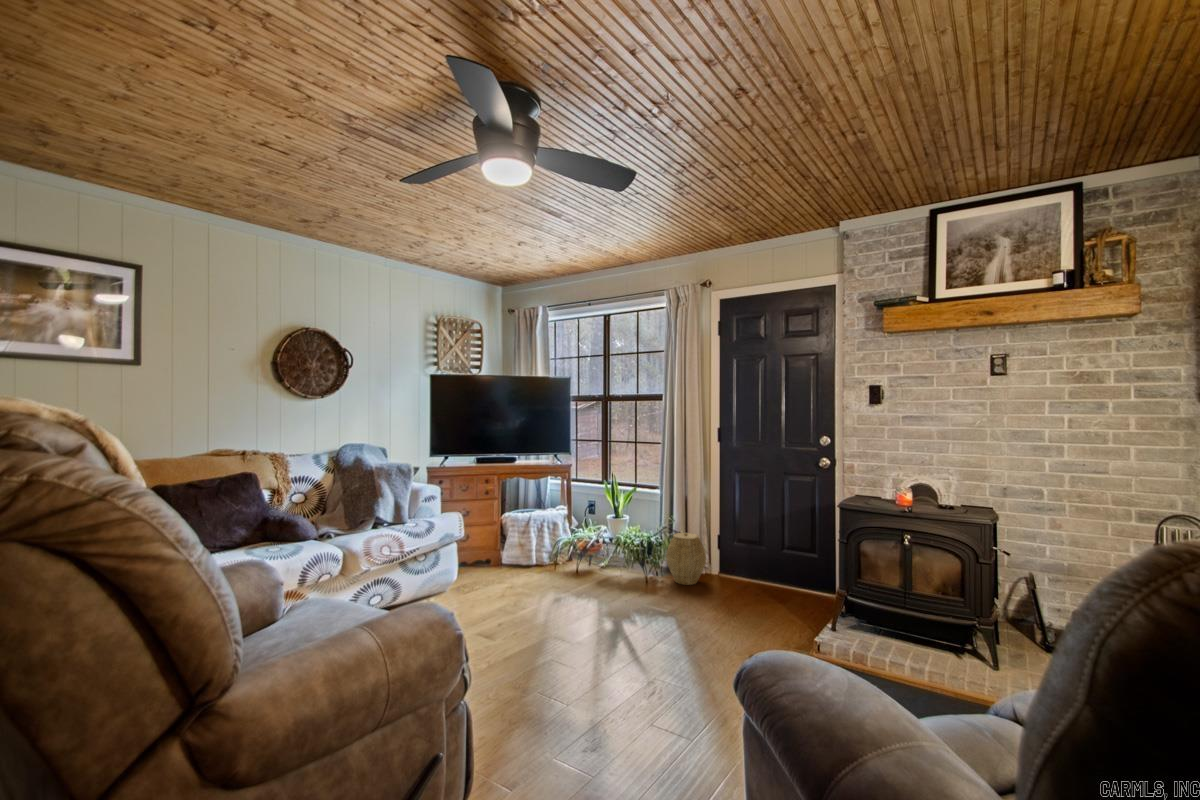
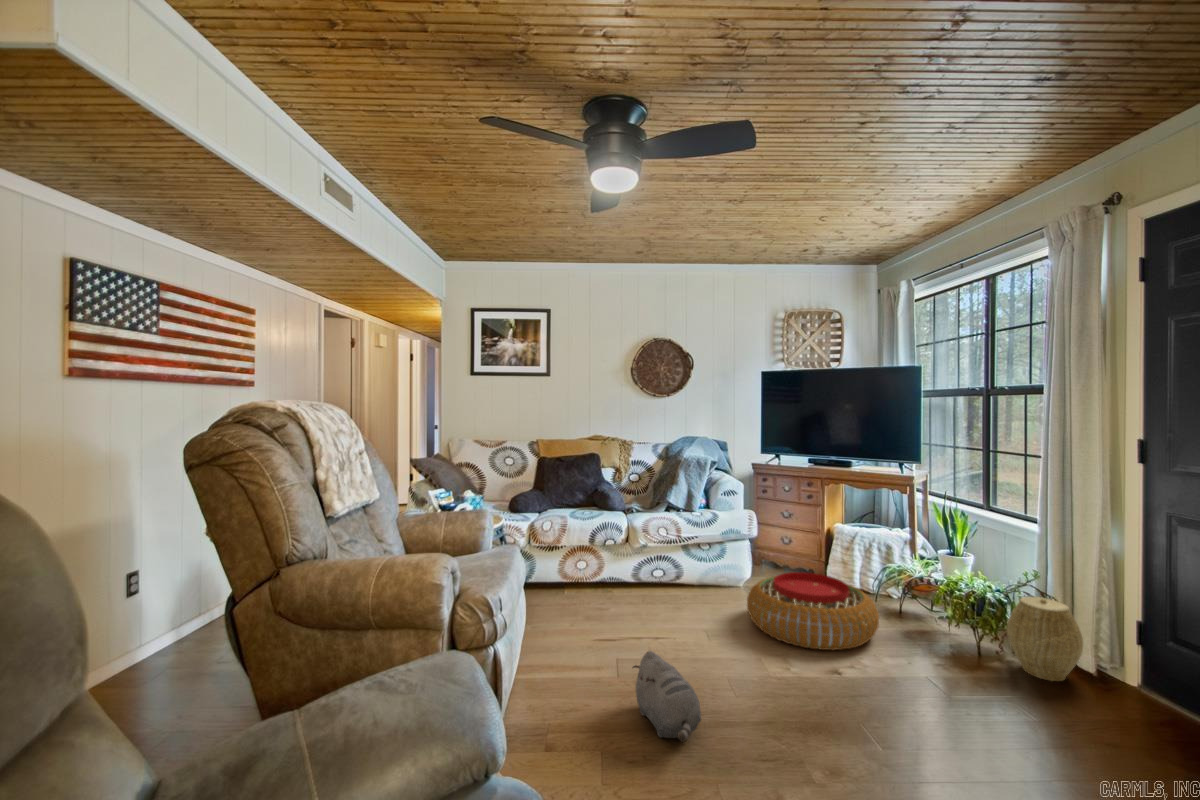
pouf: none [494,555,604,619] -> present [747,572,879,650]
plush toy: none [528,654,633,728] -> present [633,651,702,742]

